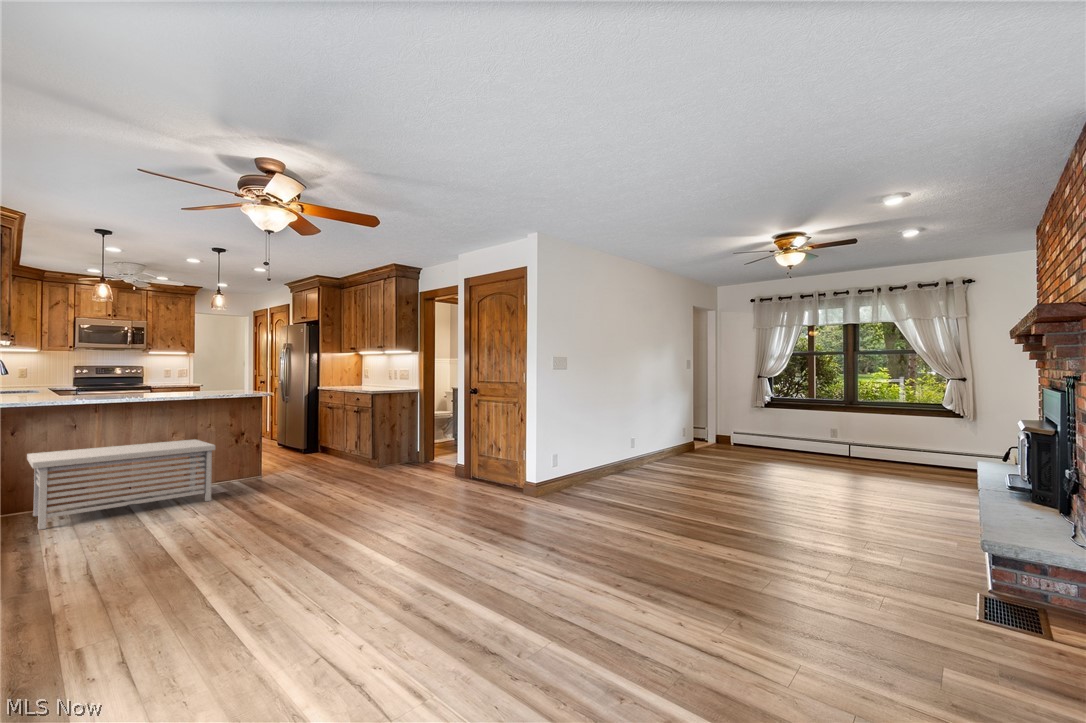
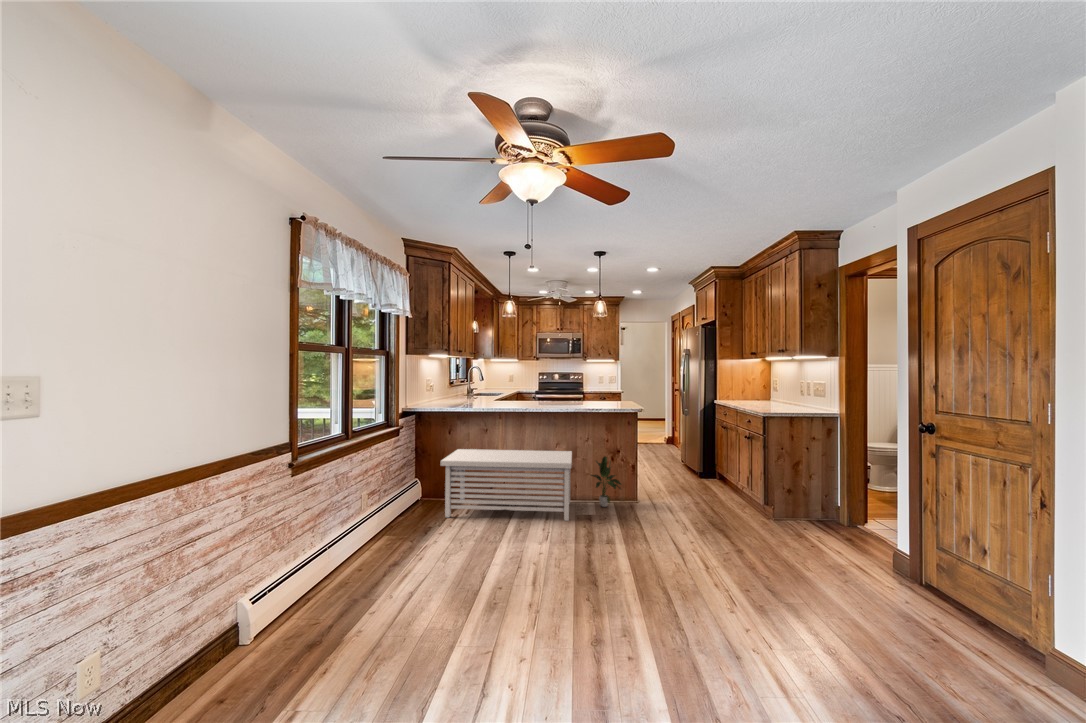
potted plant: none [222,440,256,487] -> present [591,456,621,507]

